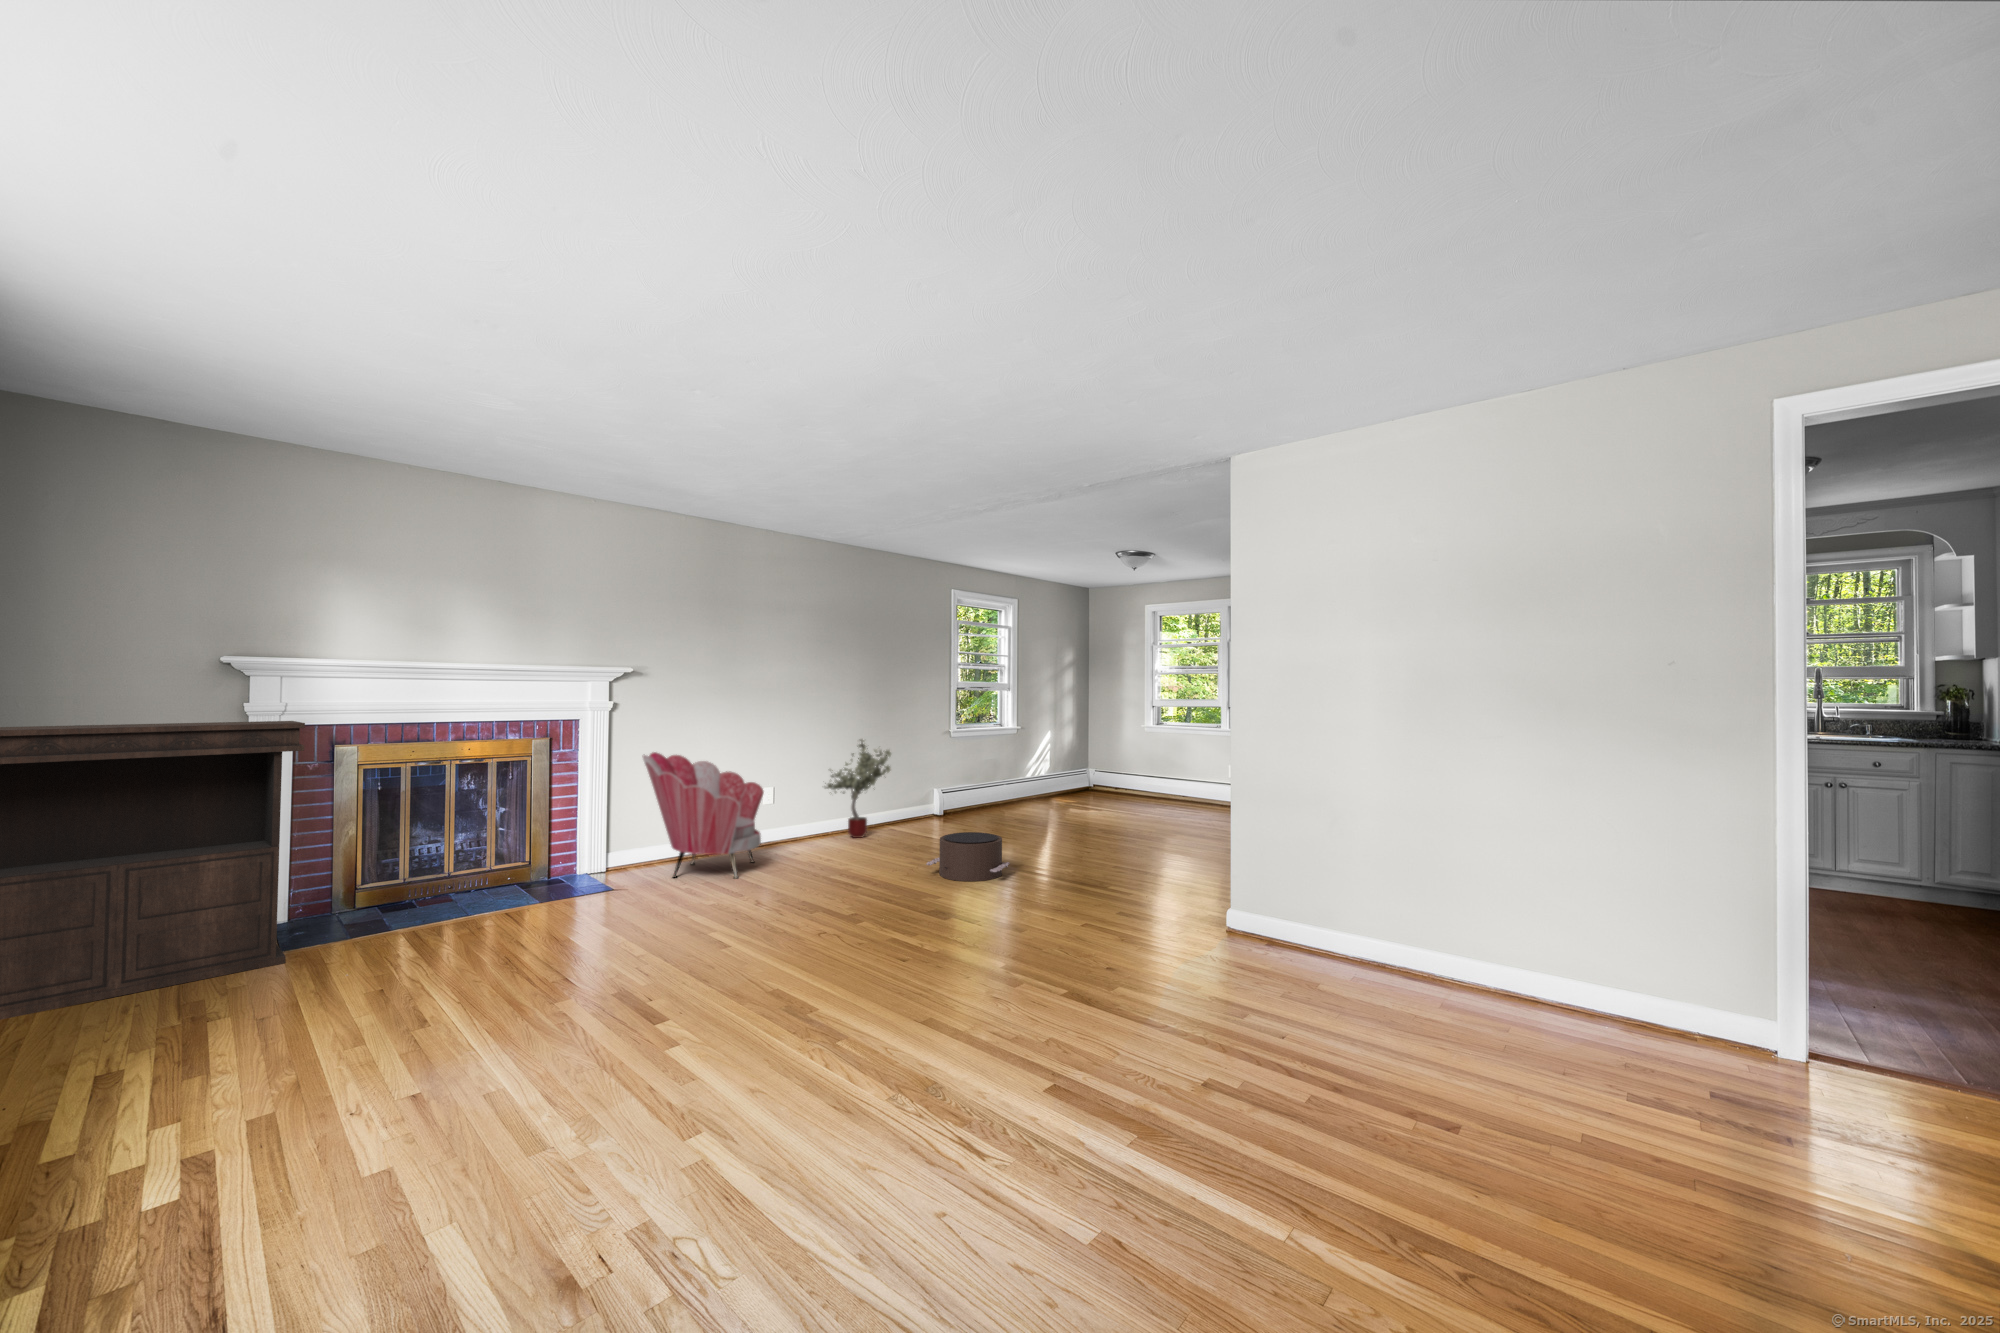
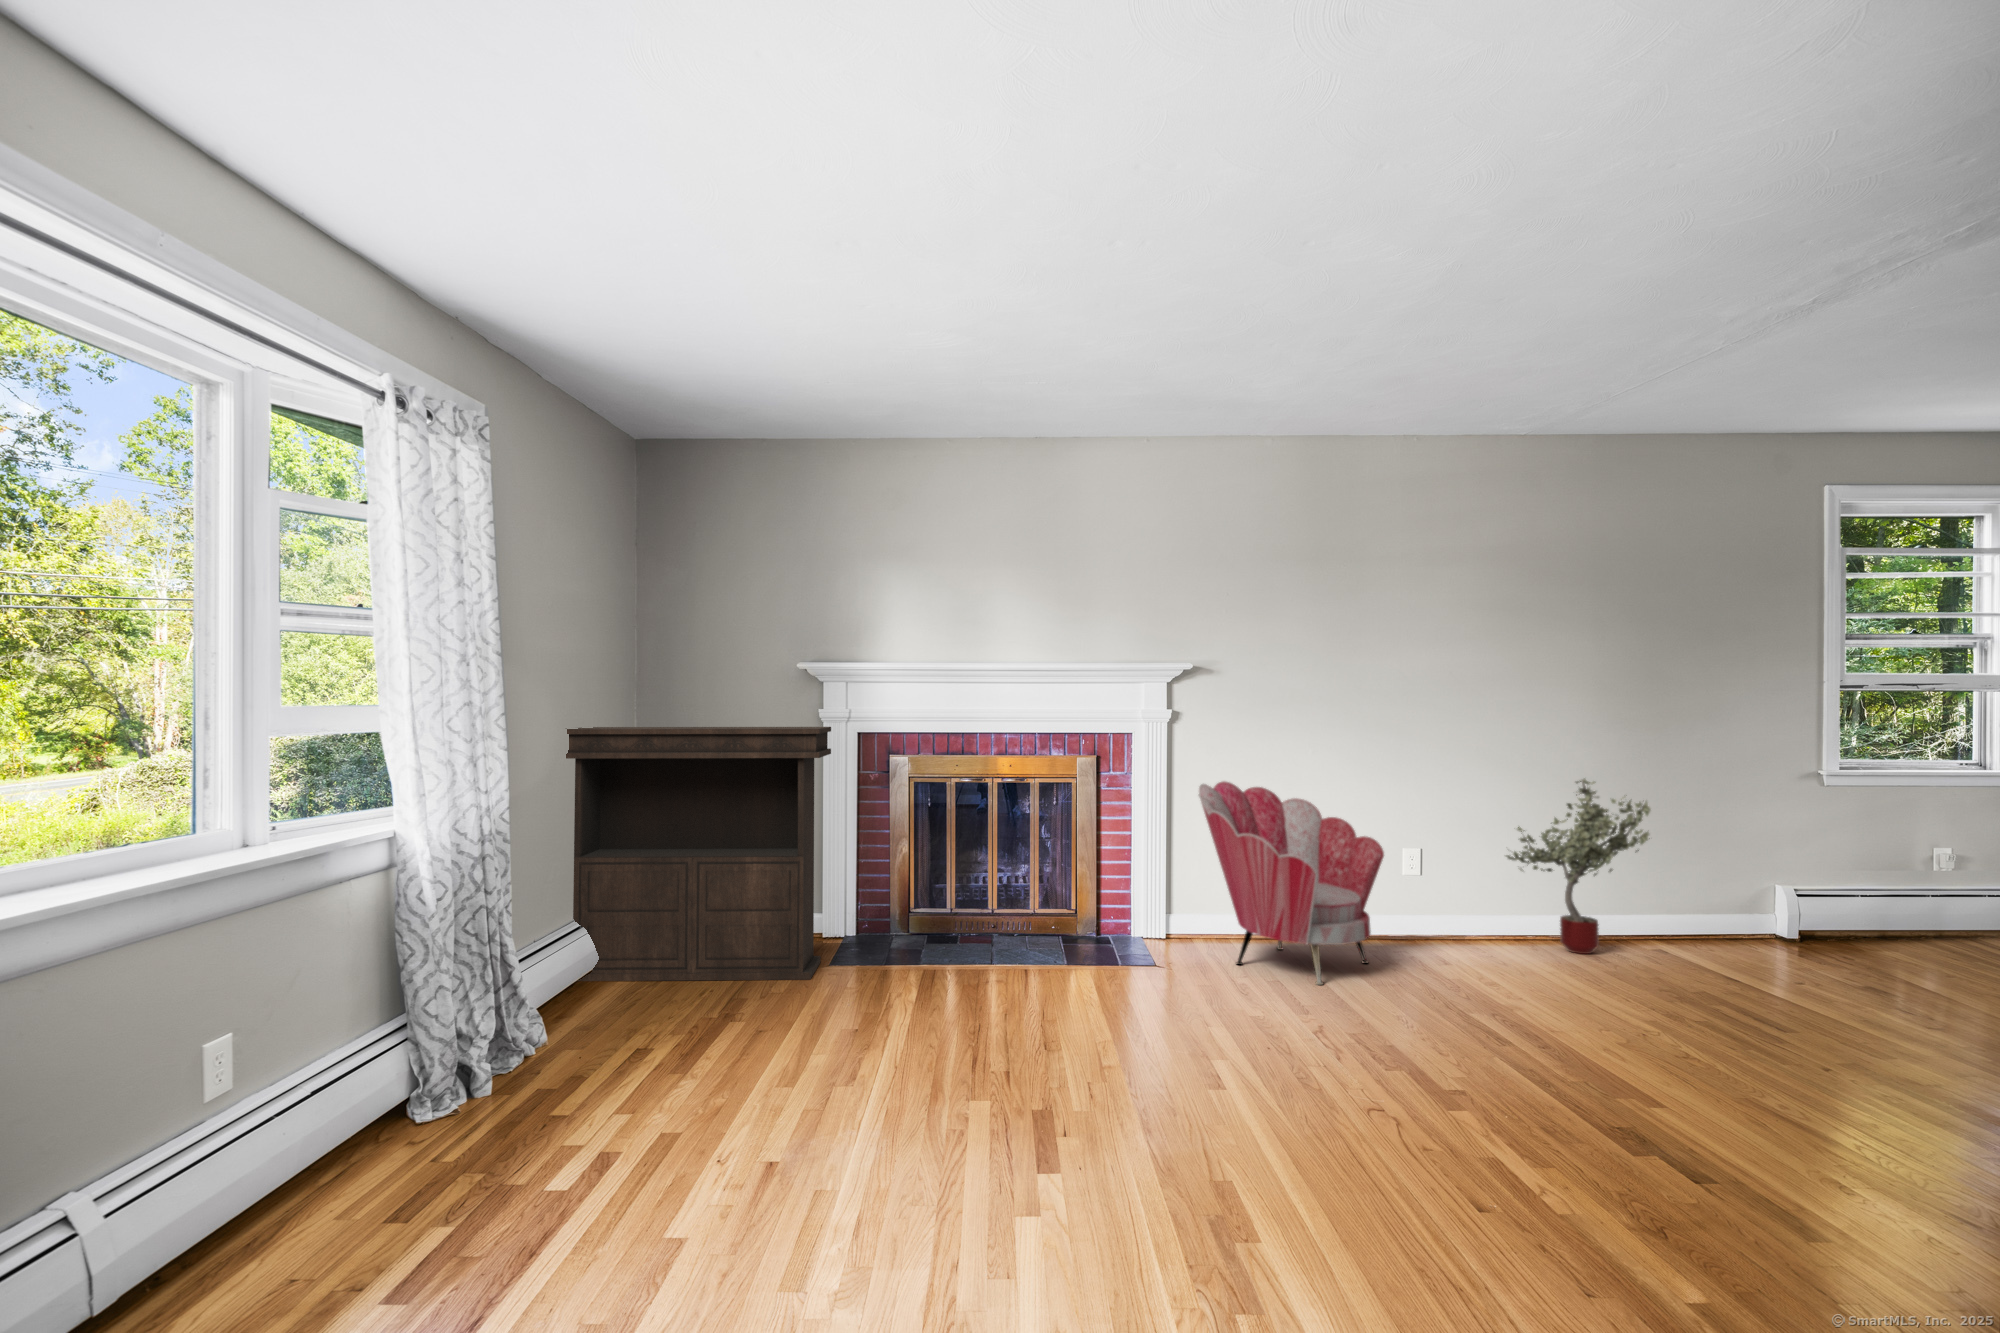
pouf: present [926,832,1010,881] -> none [1669,986,1901,1111]

